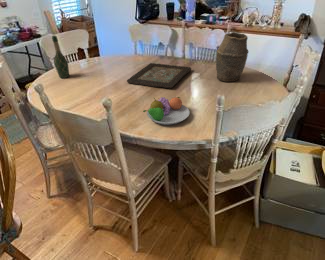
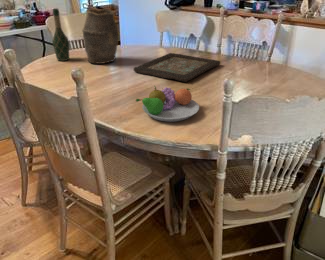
vase: present [216,32,248,82] -> present [82,9,118,64]

